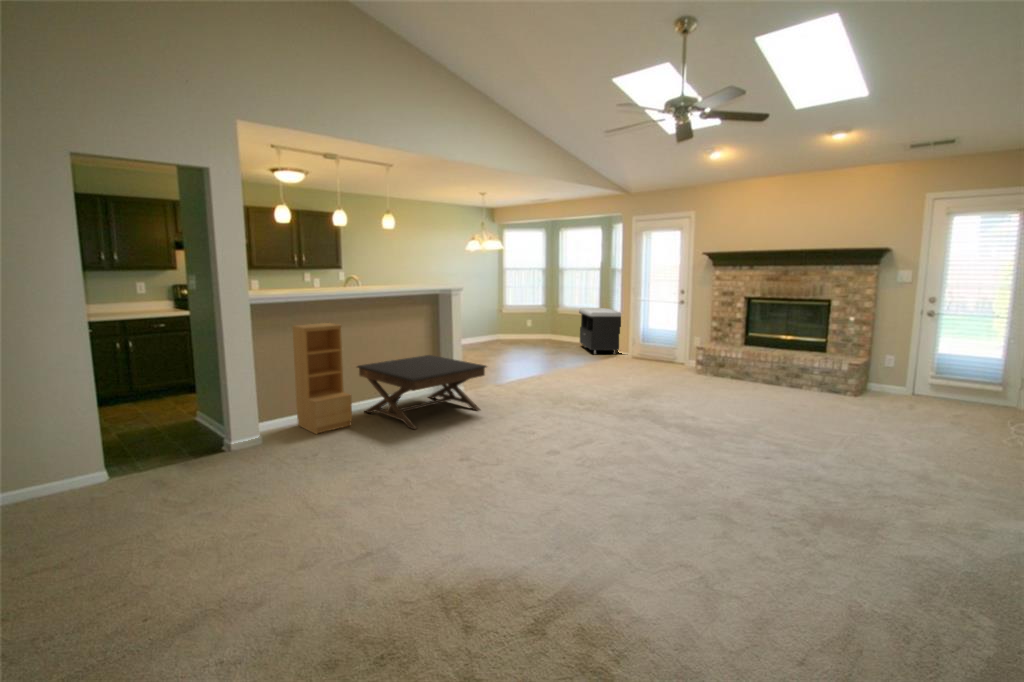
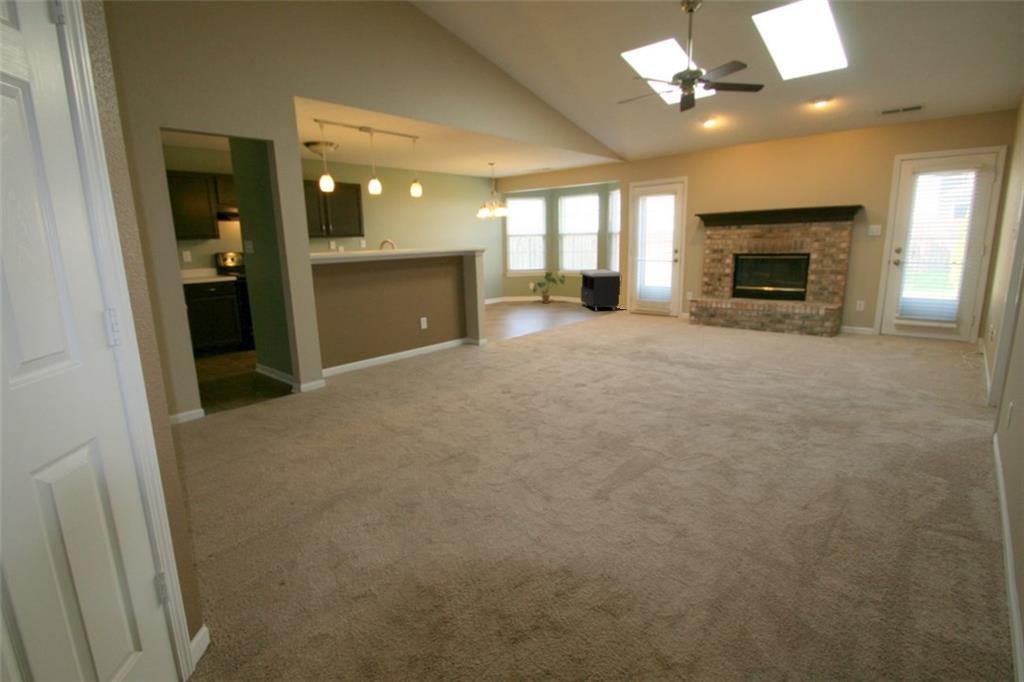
house plant: none [528,309,564,343] -> present [533,272,565,303]
bookshelf: present [292,323,352,434] -> none [342,282,398,379]
coffee table: present [357,355,486,429] -> none [396,311,512,373]

